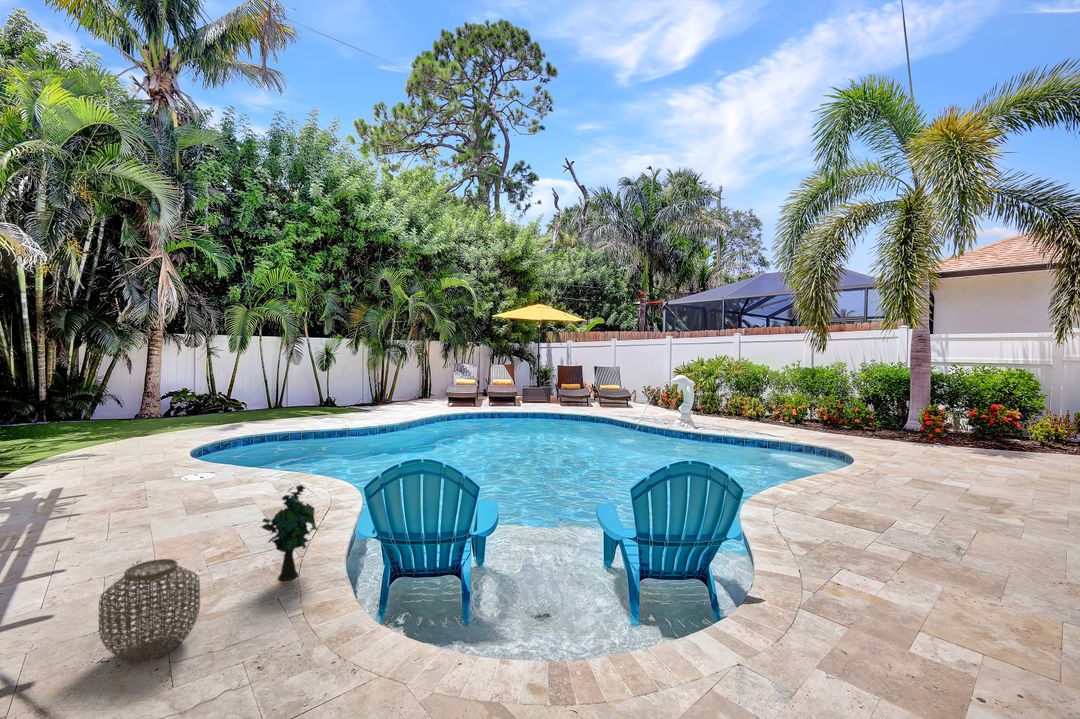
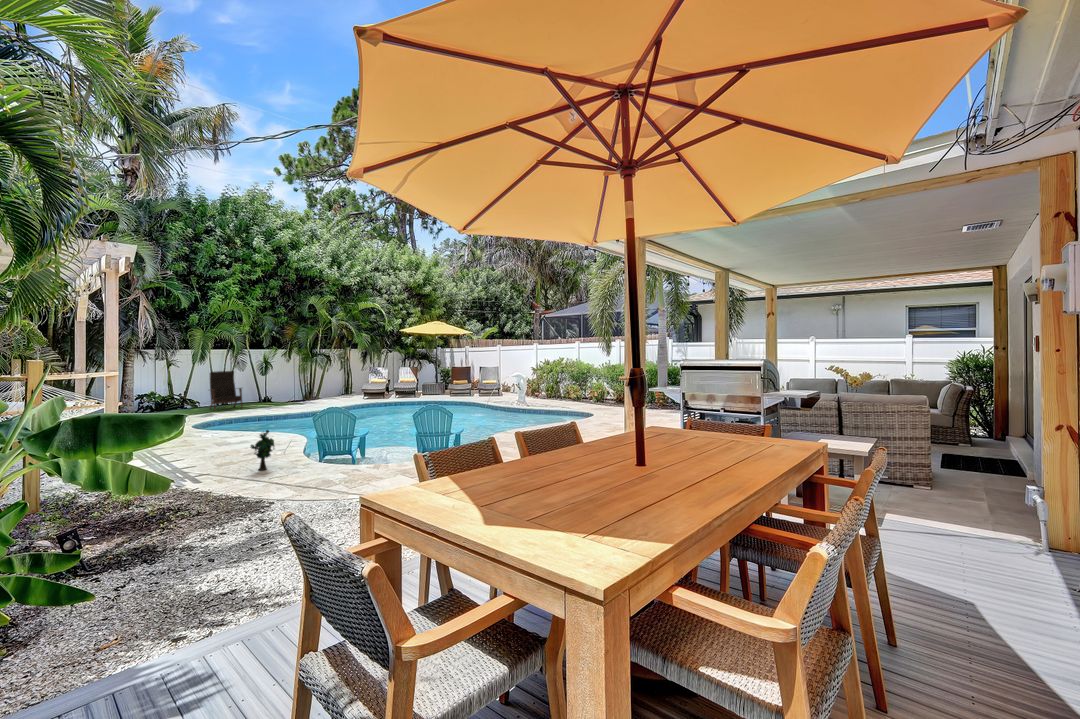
lounge chair: none [252,364,296,416] -> present [210,371,243,410]
woven basket: present [99,559,200,662] -> none [196,453,232,488]

